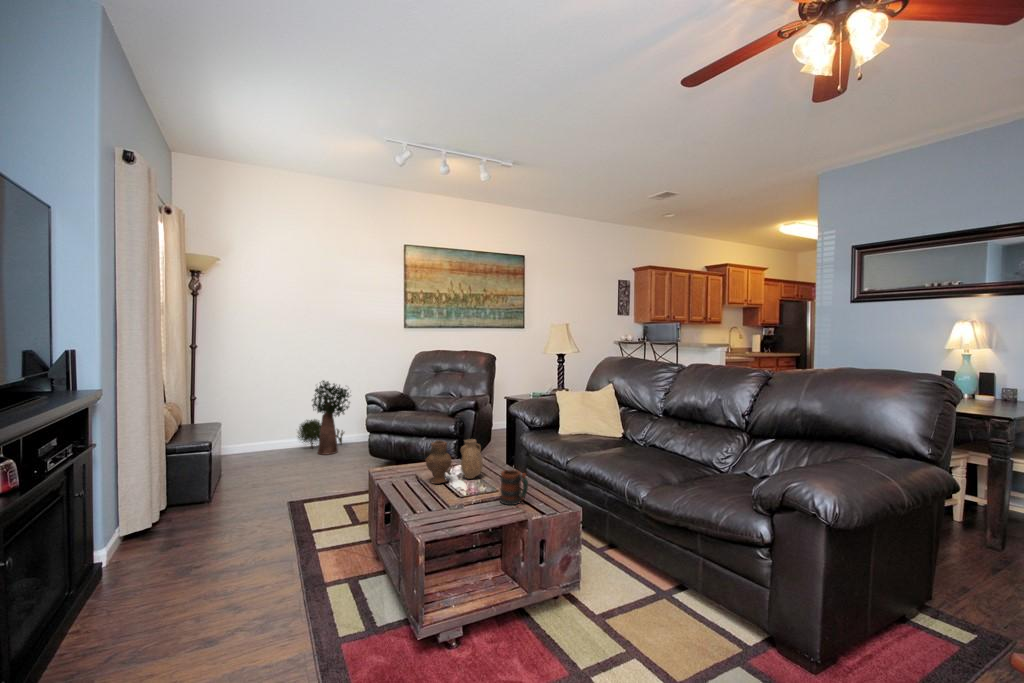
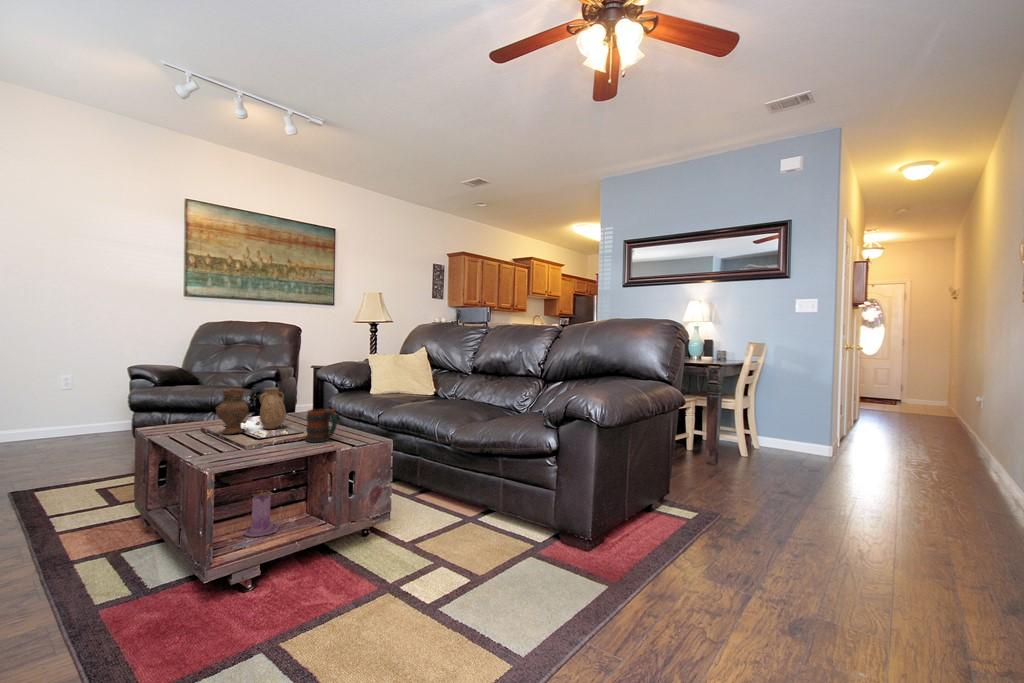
potted plant: present [298,381,350,455] -> none [16,352,106,445]
candle: none [448,550,477,595] -> present [245,492,278,537]

